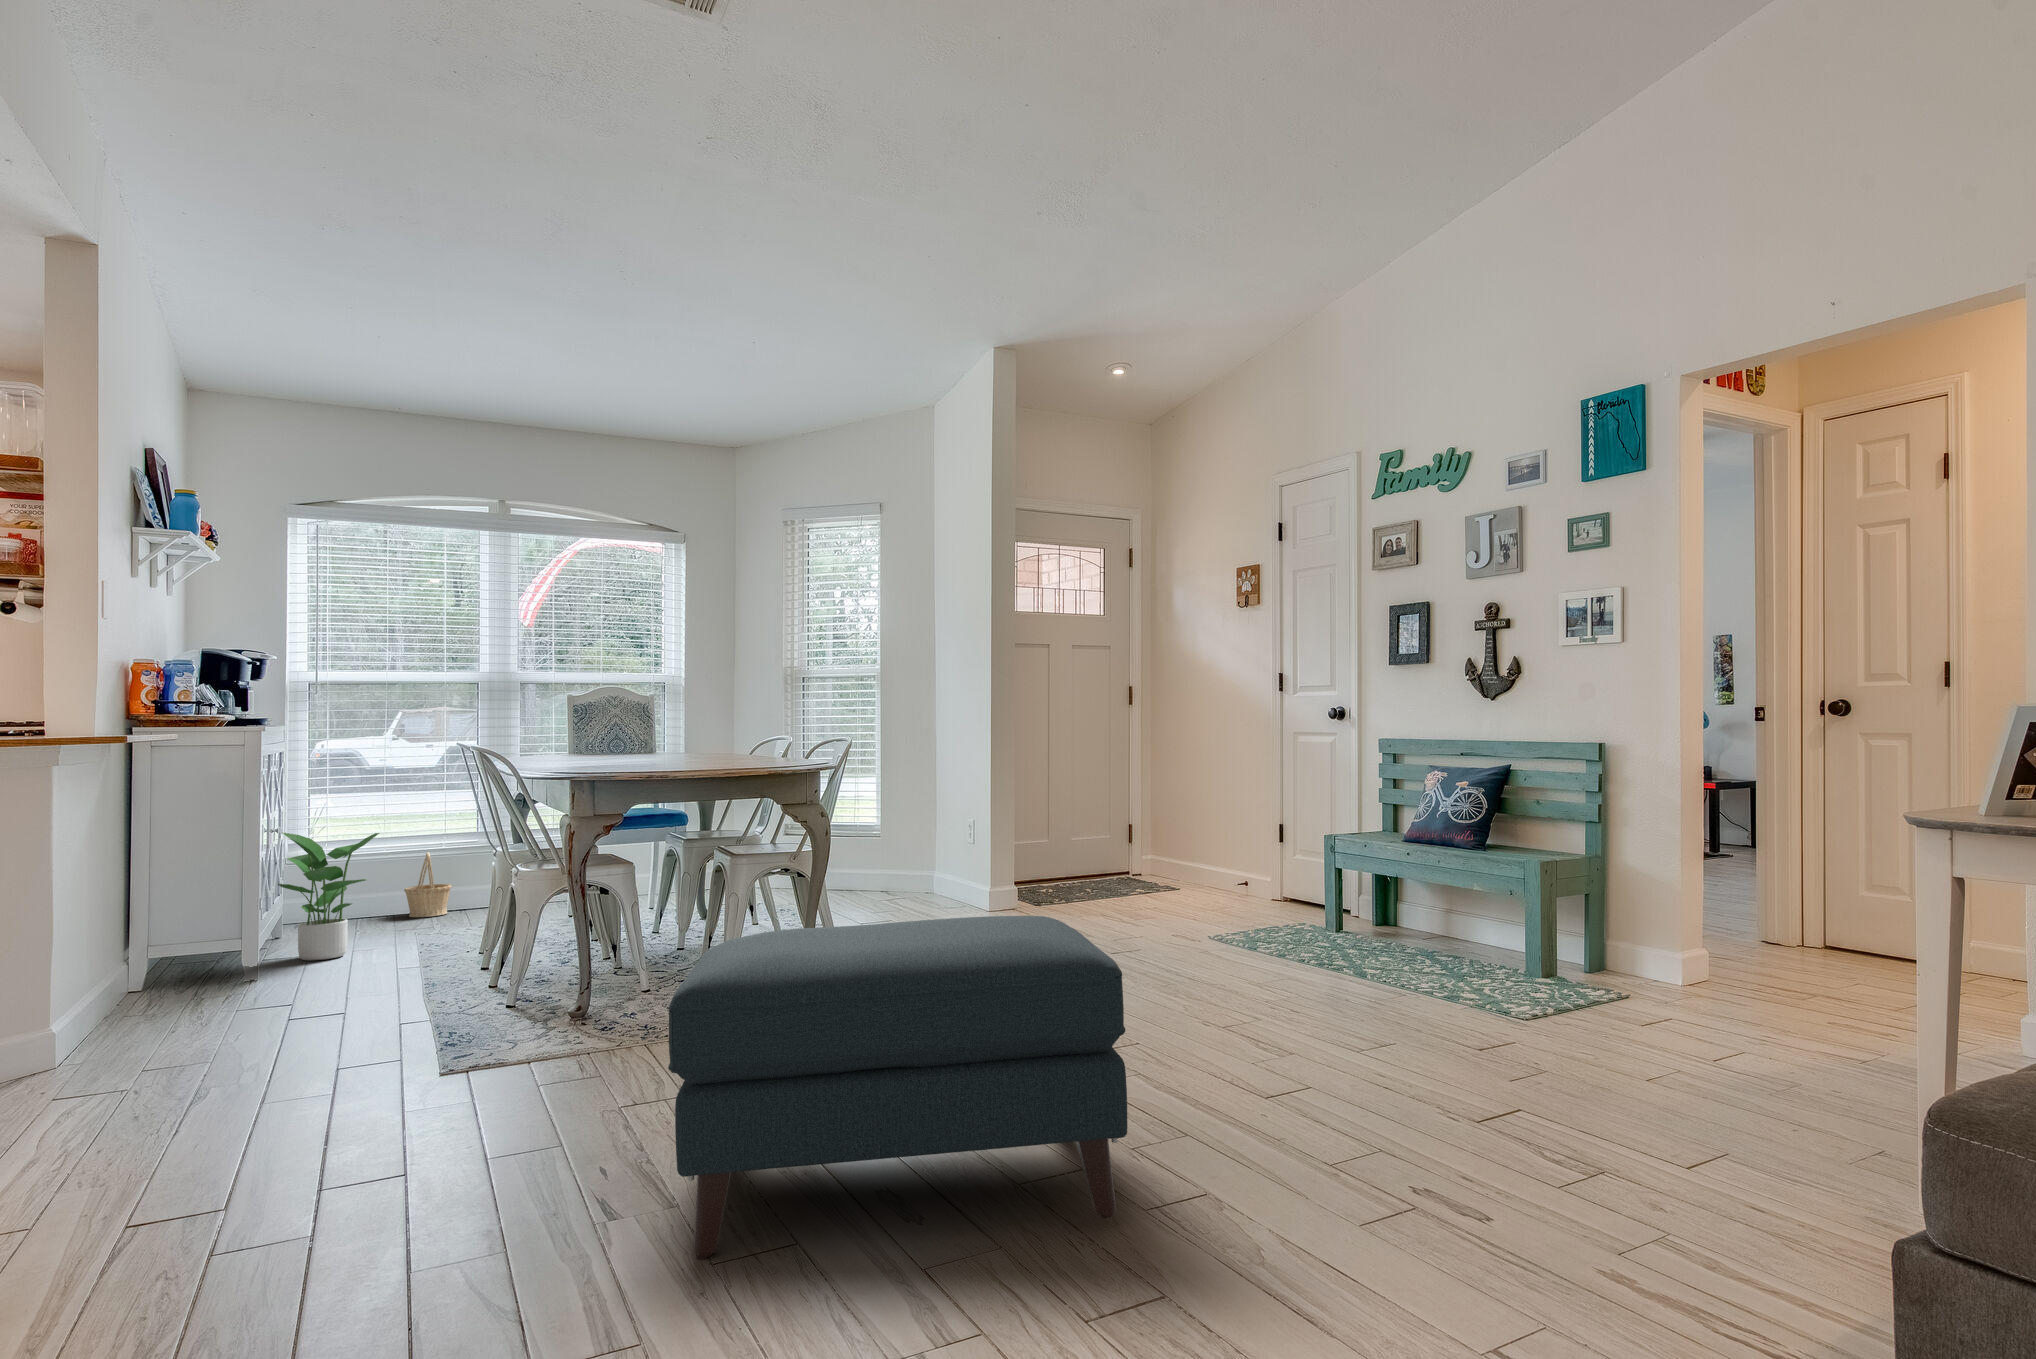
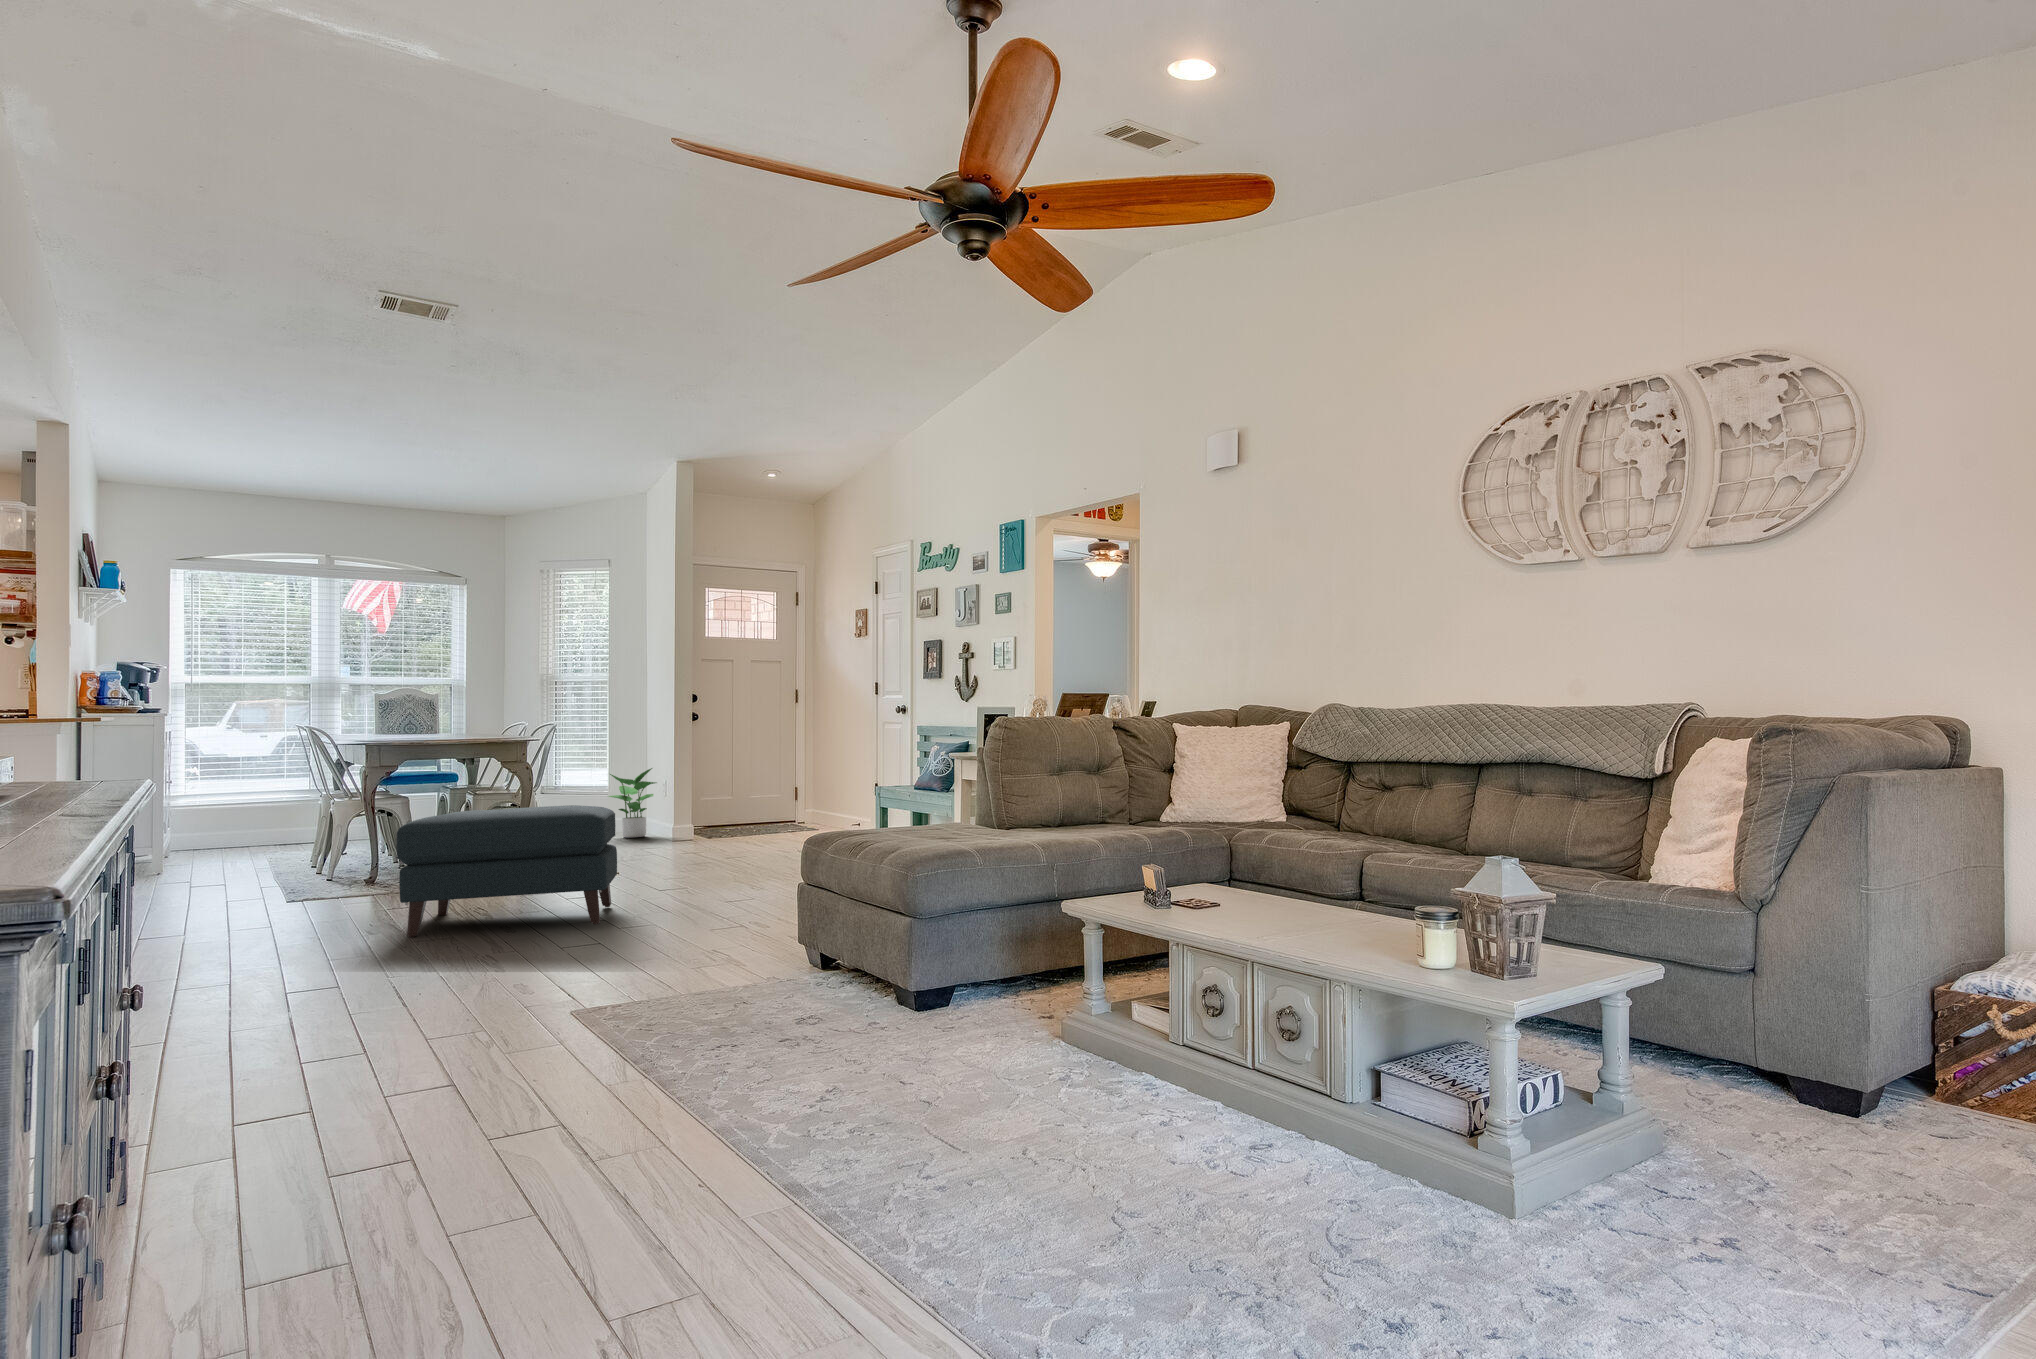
potted plant: present [278,833,379,960] -> present [609,768,657,838]
basket: present [404,852,452,917] -> none [254,803,289,847]

